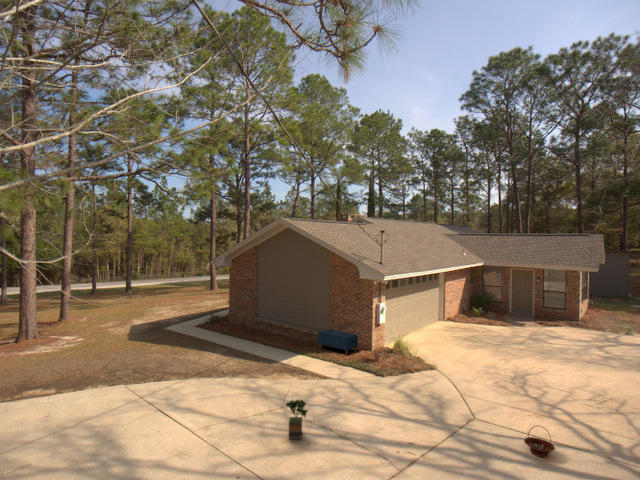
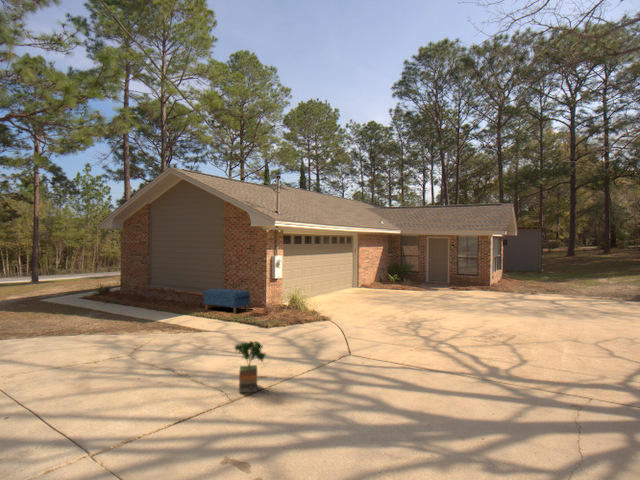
potted tree: present [285,400,308,439] -> present [234,341,266,393]
basket: present [524,426,555,457] -> none [396,346,427,379]

